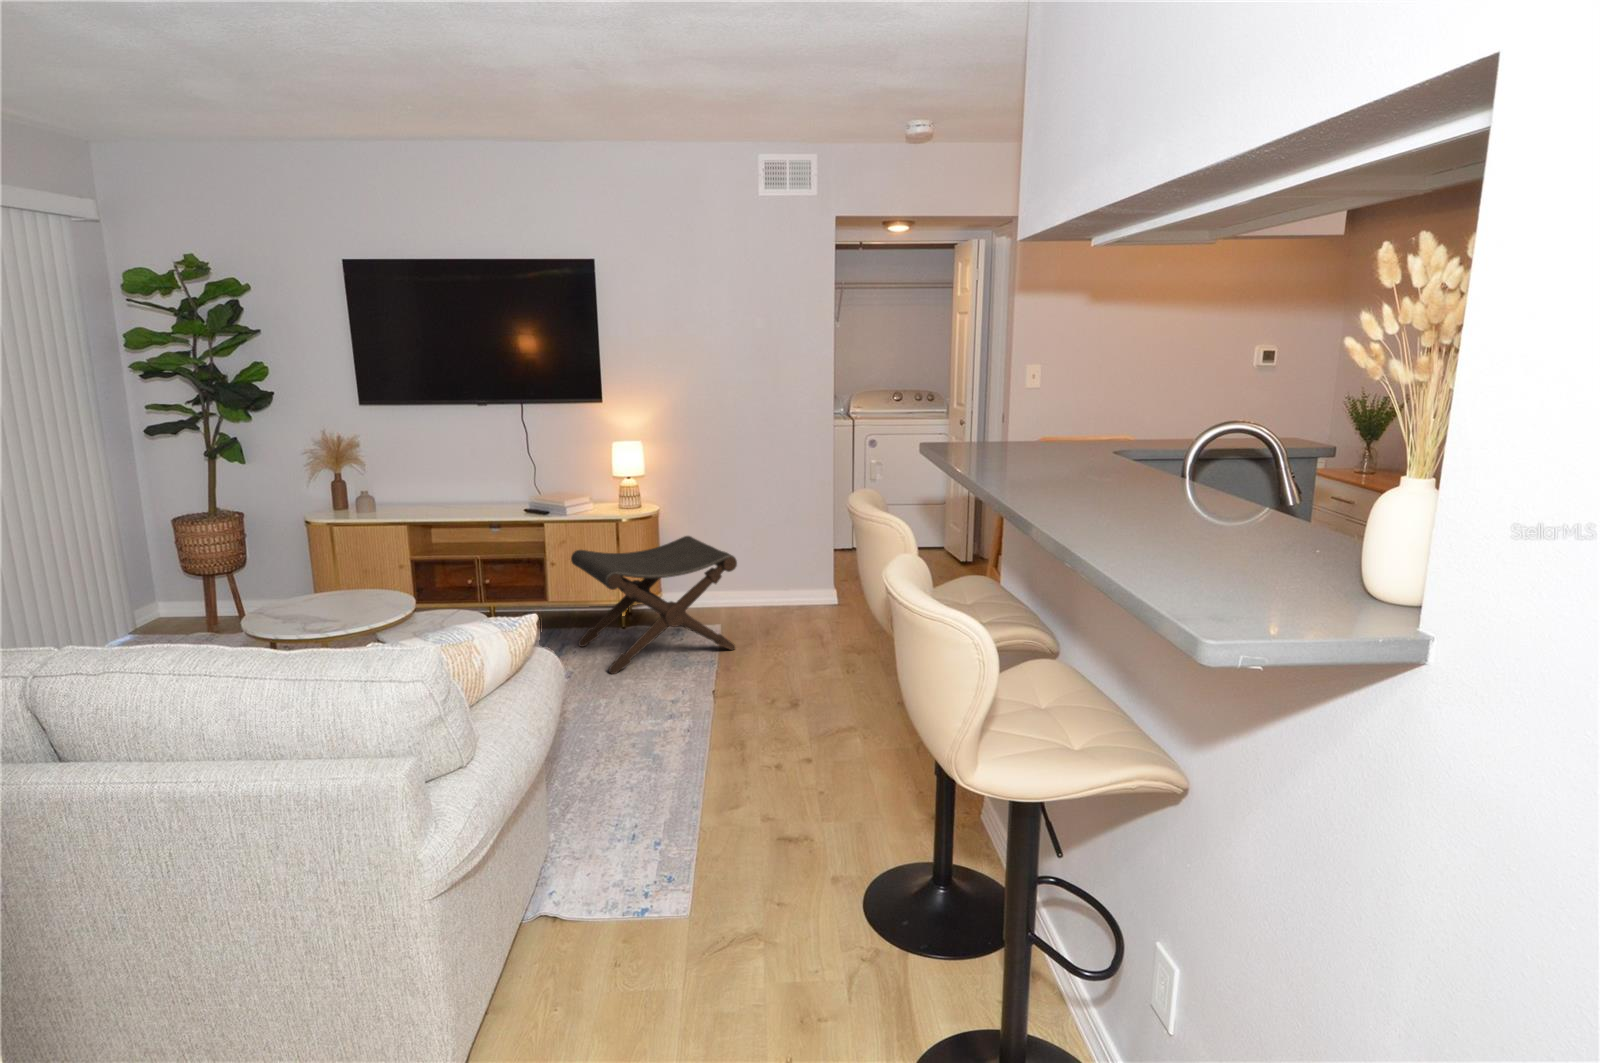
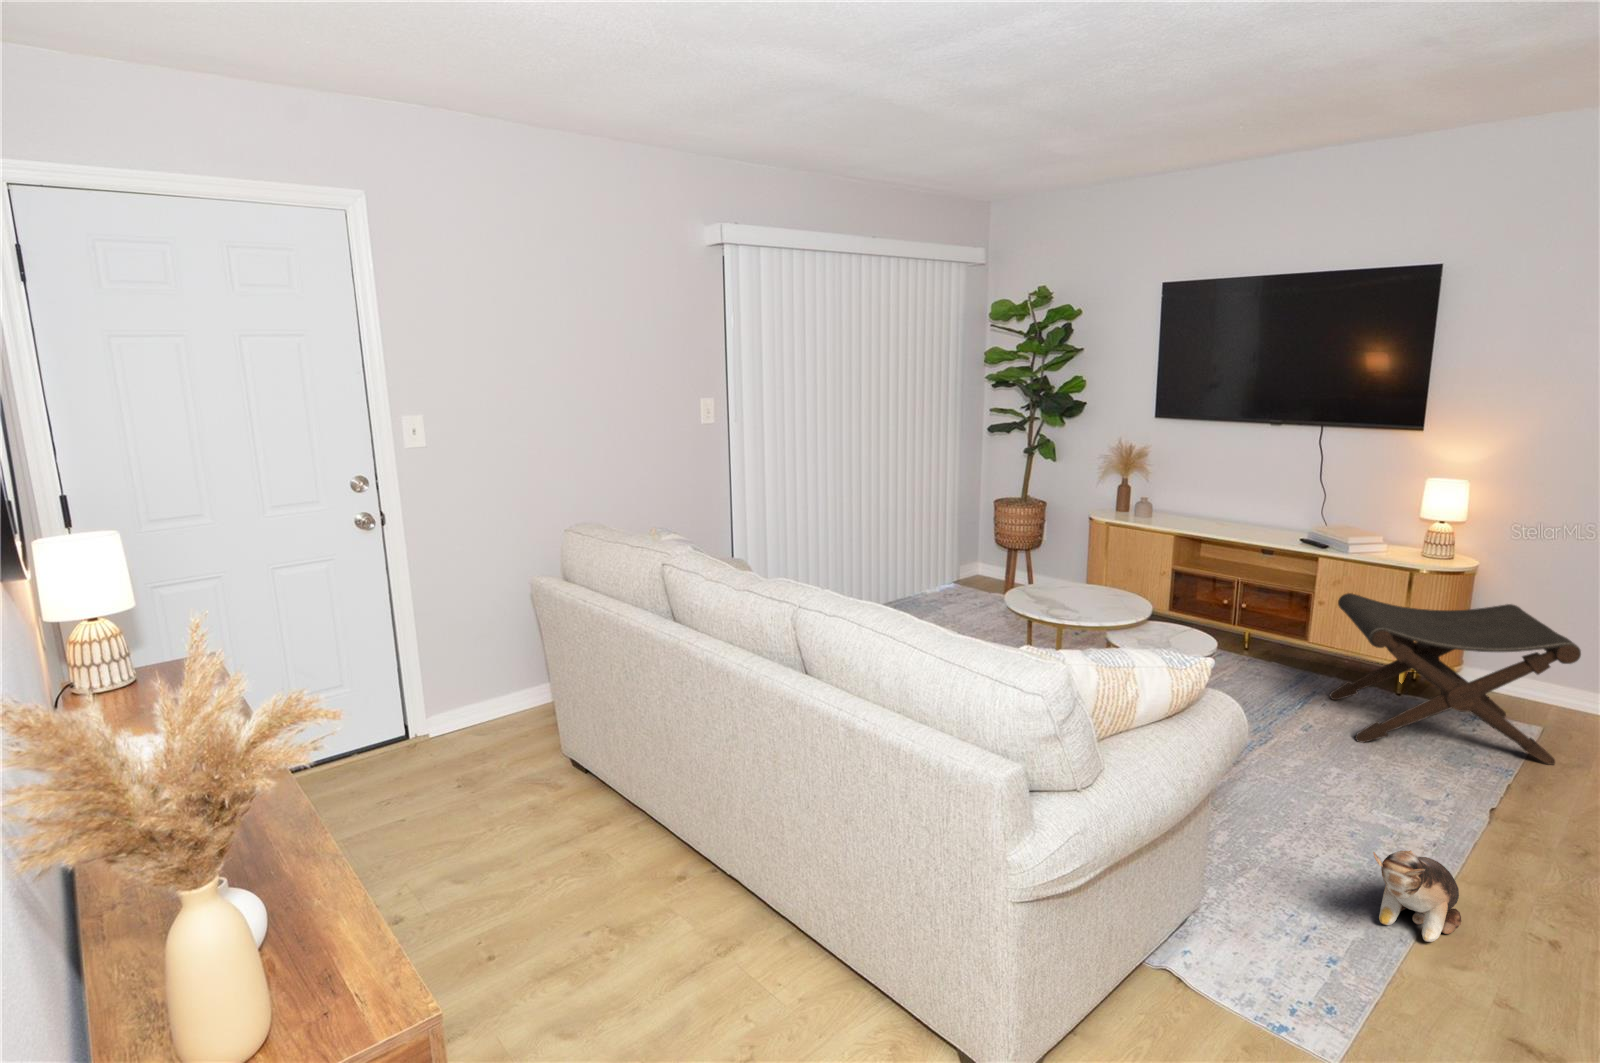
plush toy: none [664,734,723,802] -> present [1373,851,1461,942]

